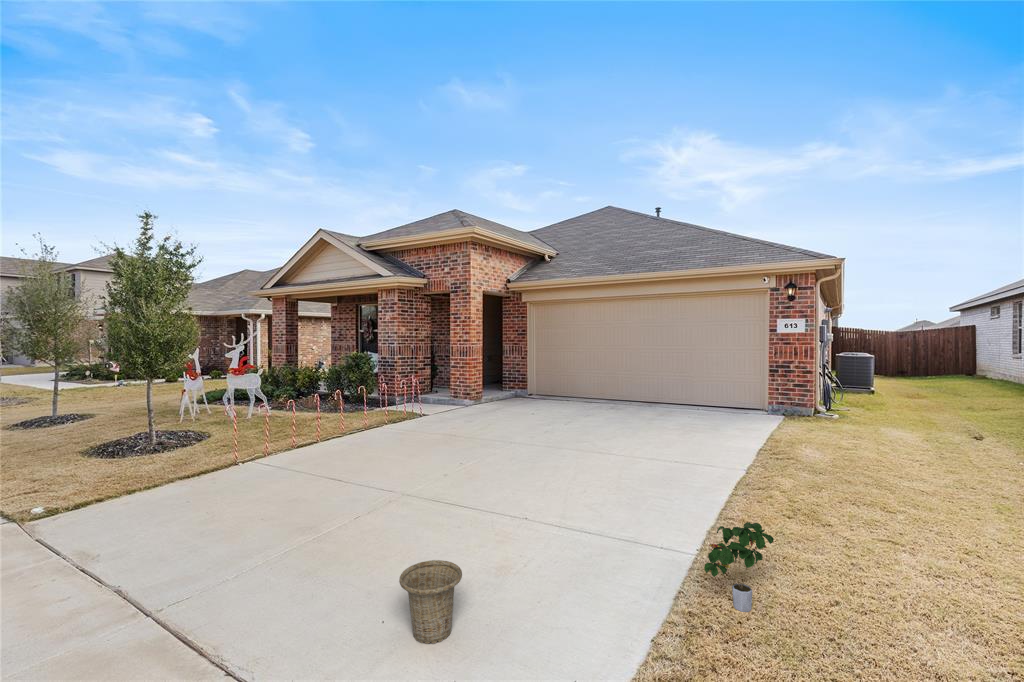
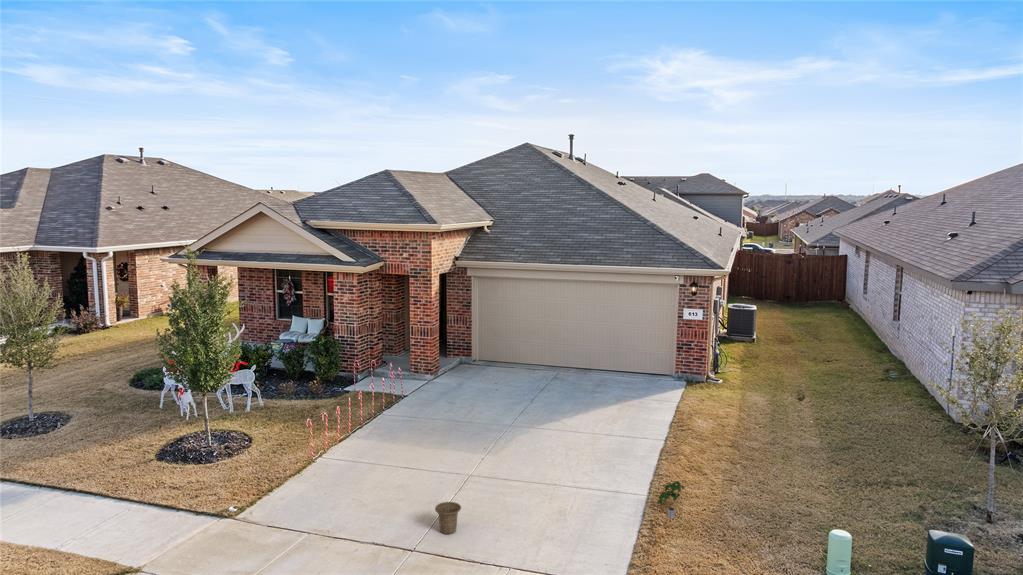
basket: present [399,560,462,644] -> present [435,502,461,534]

